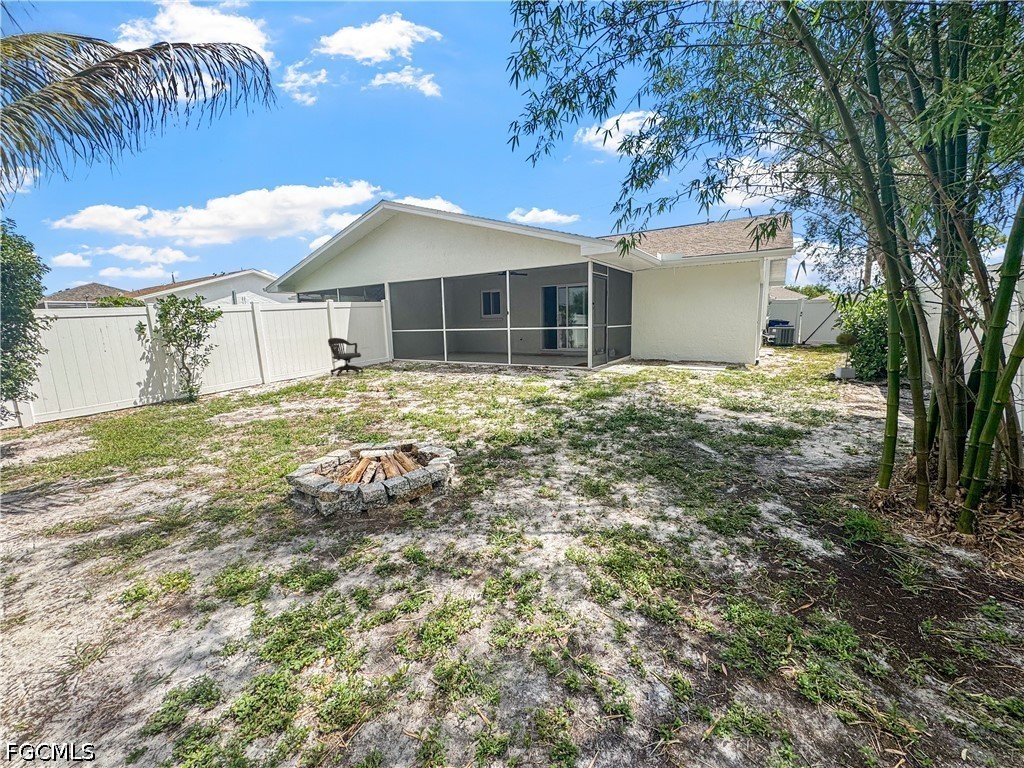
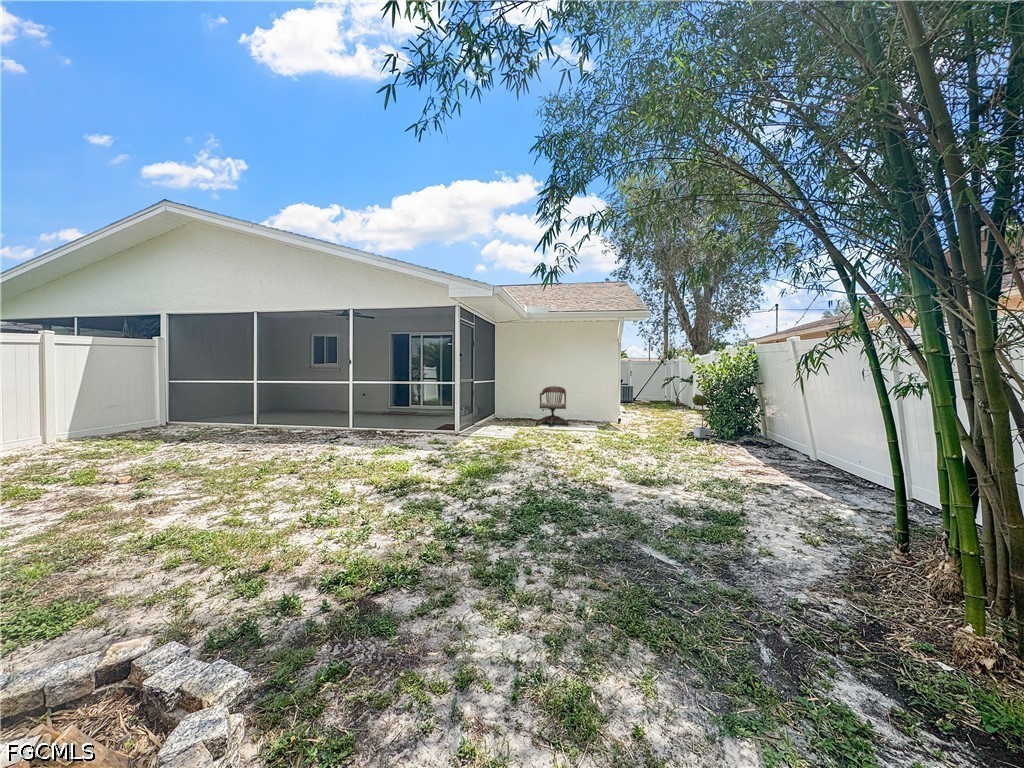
chair: present [328,338,363,376] -> present [536,386,569,427]

